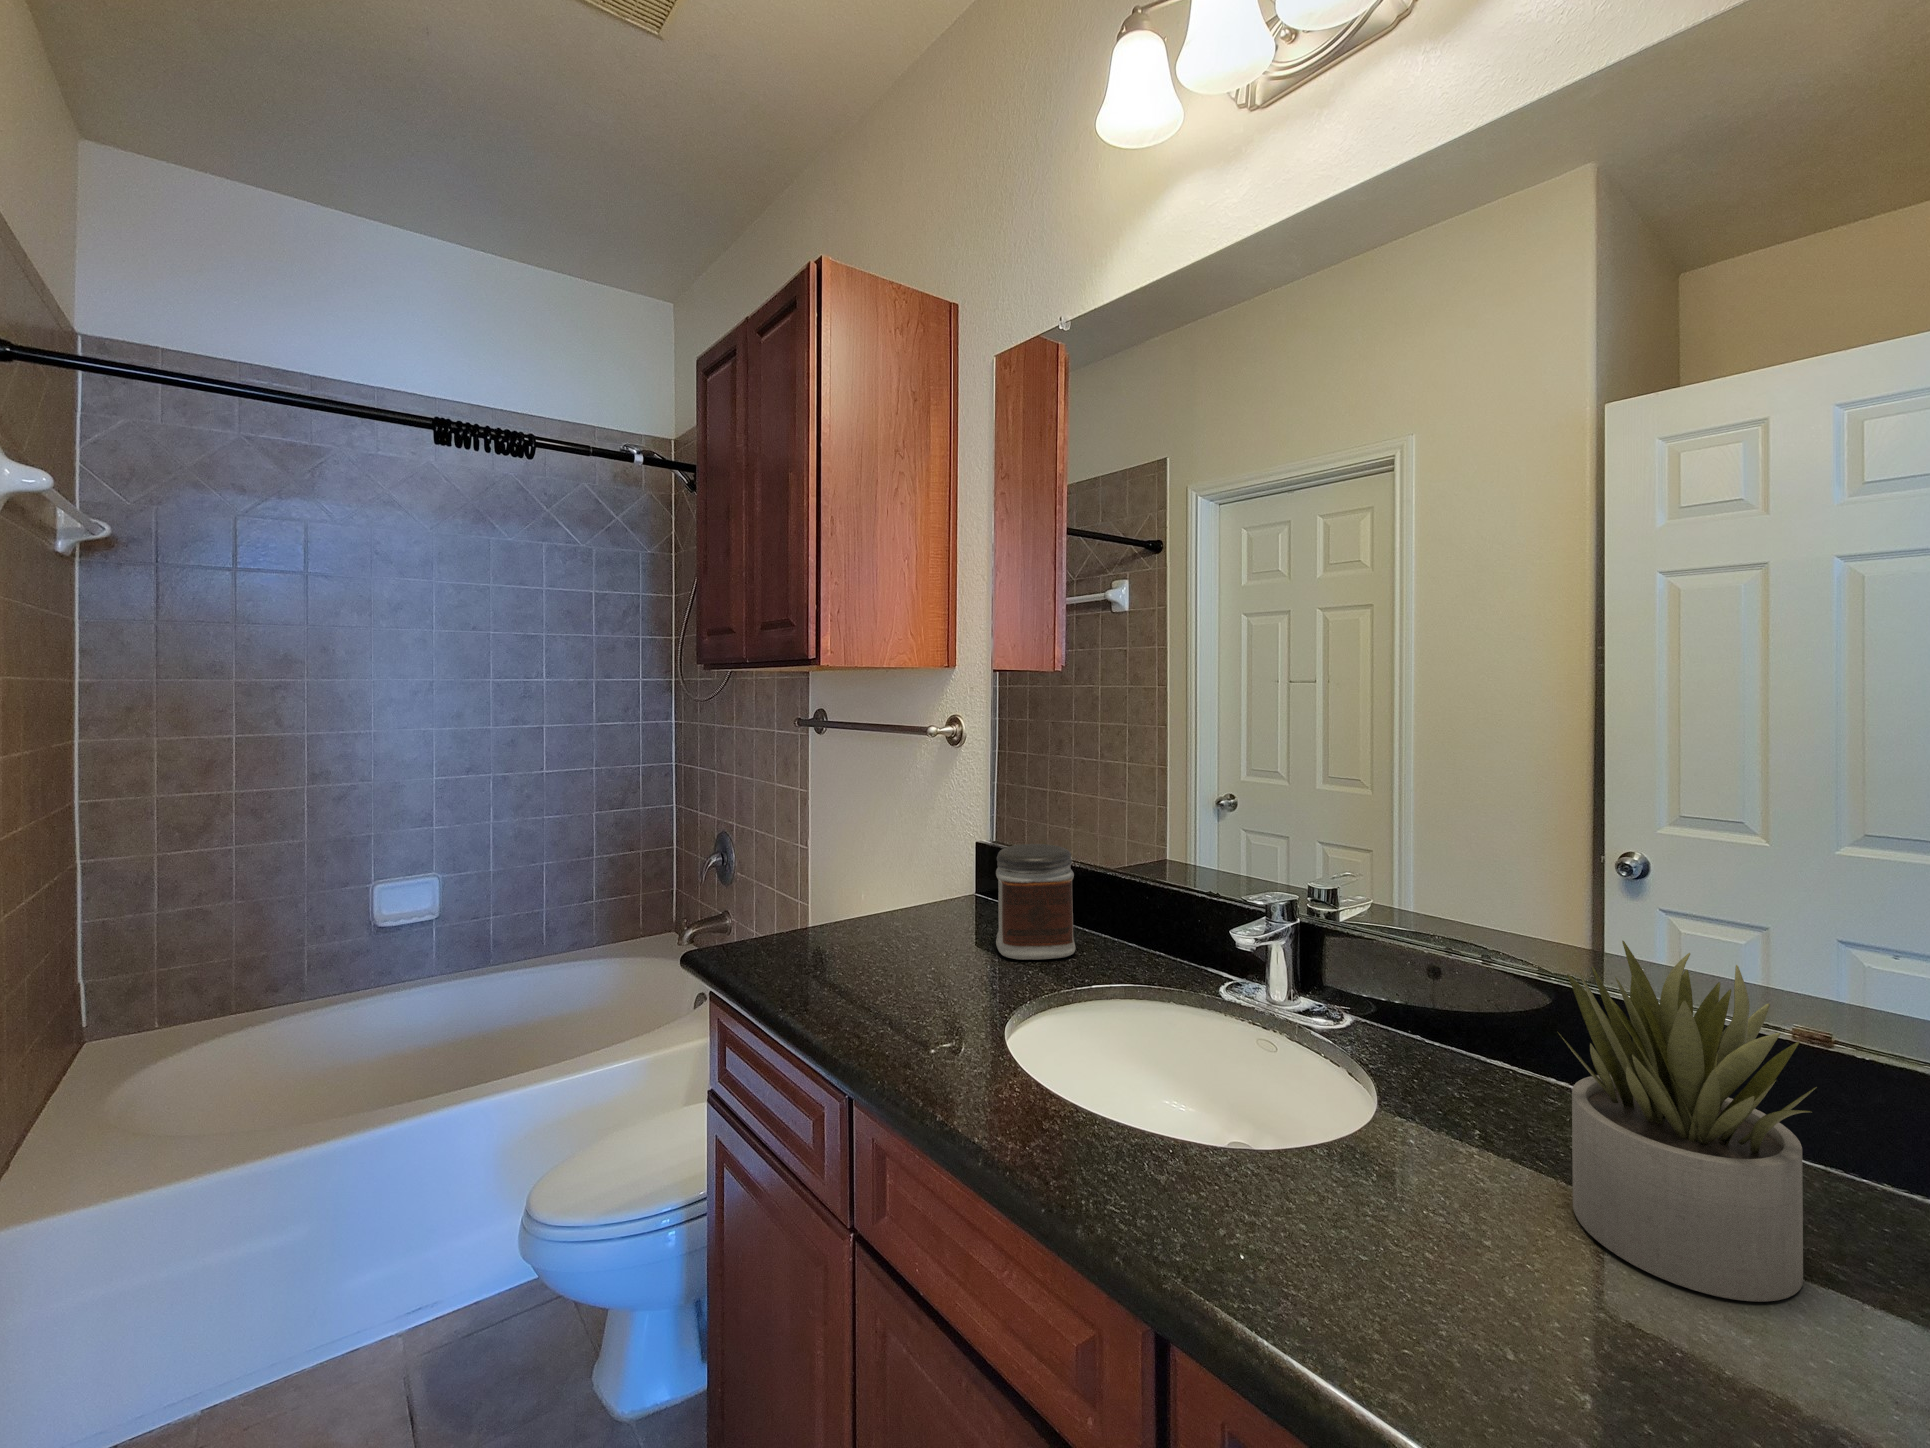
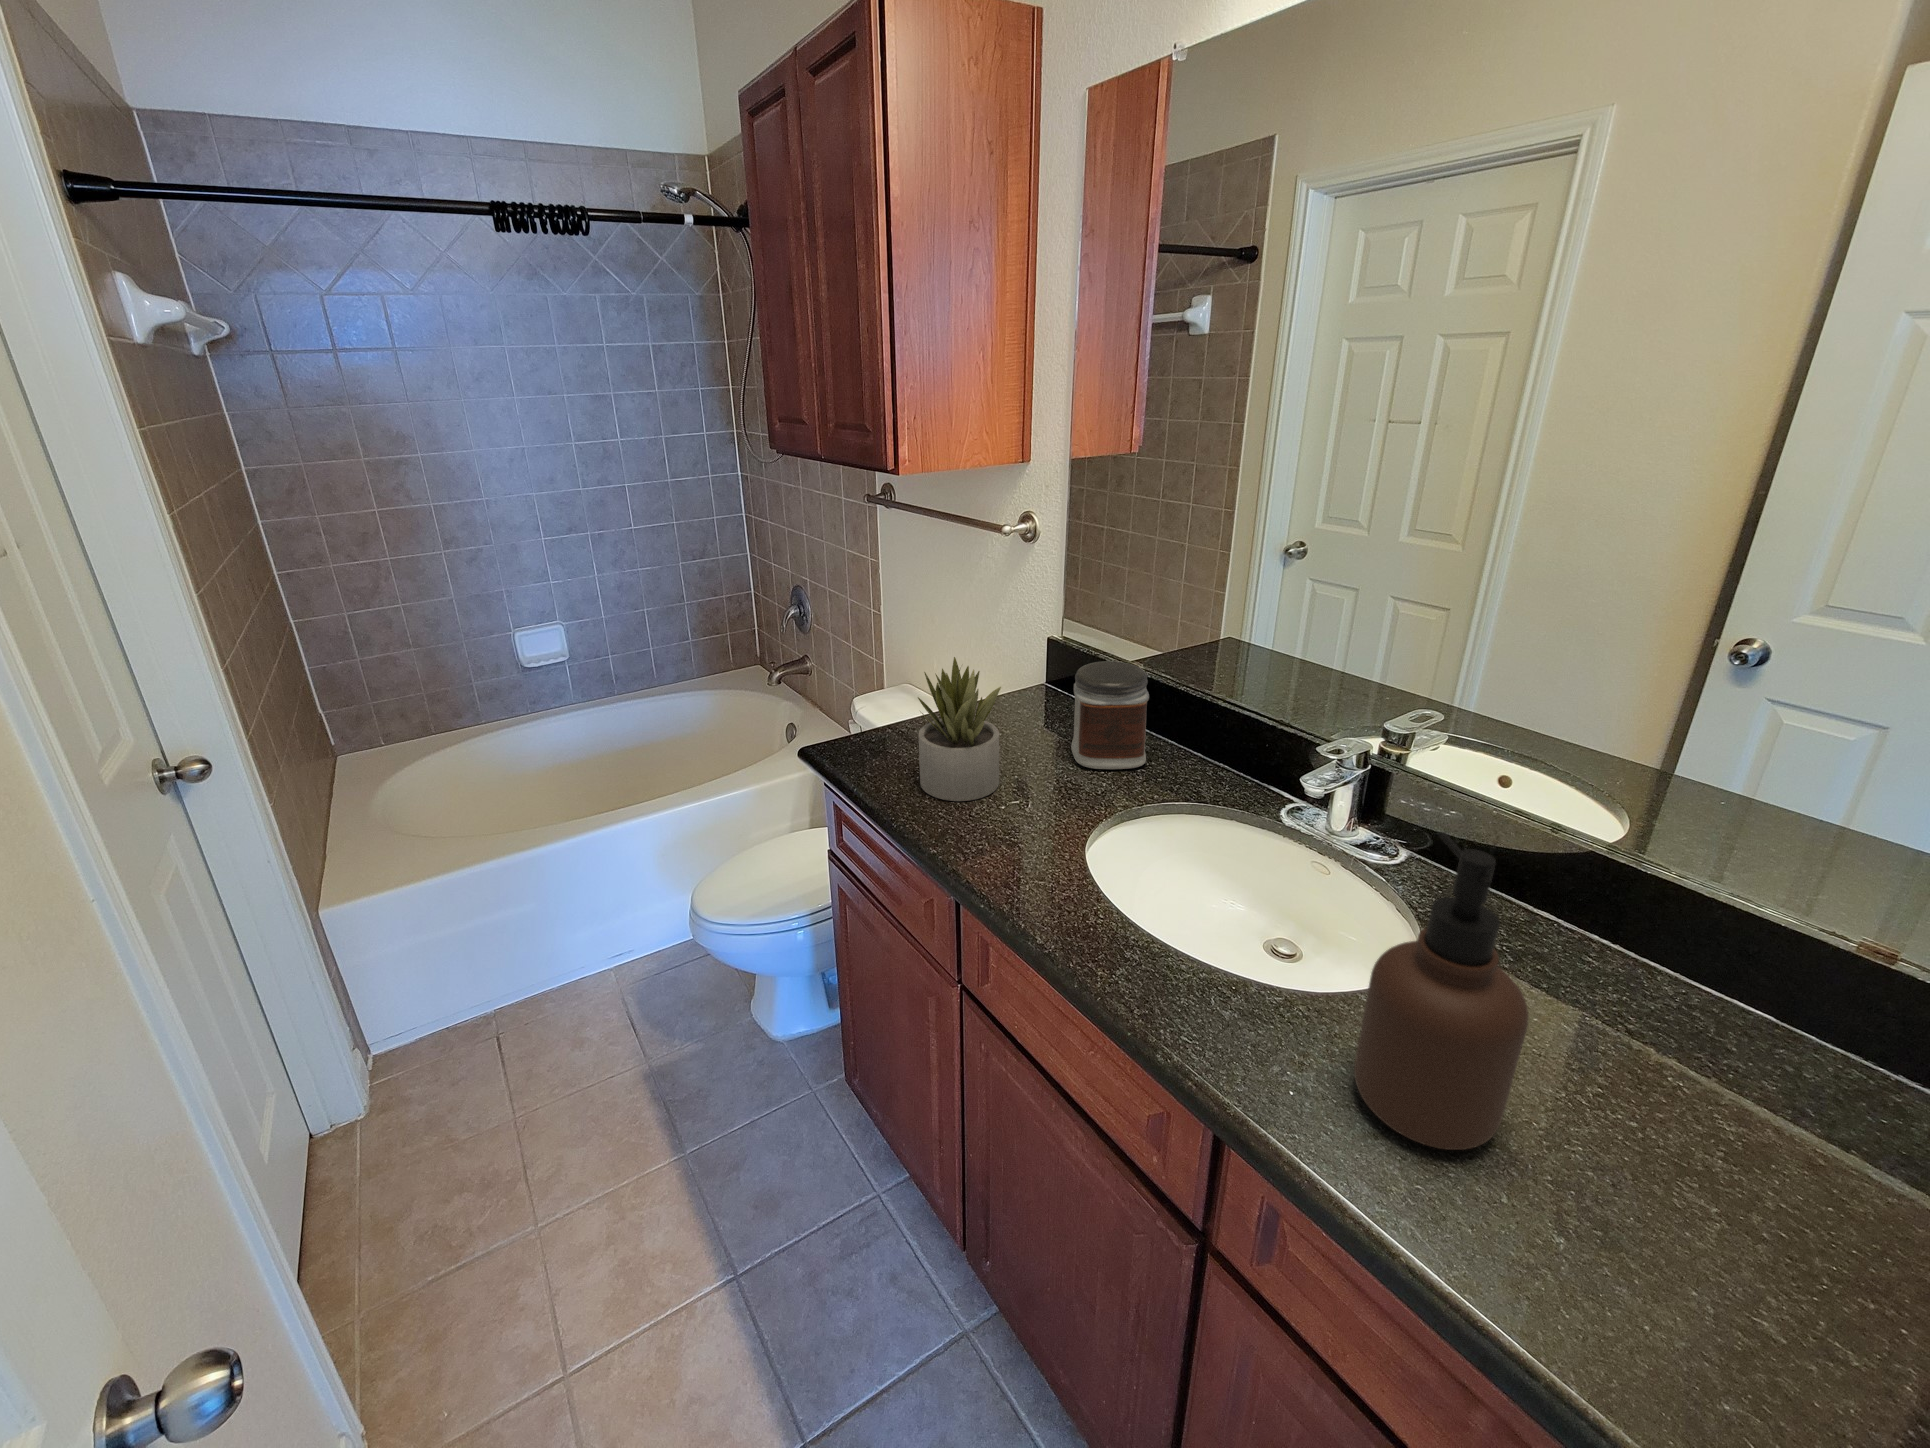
soap dispenser: none [1313,888,1492,1304] -> present [1354,832,1529,1150]
succulent plant: present [1559,941,1817,1301] -> present [918,657,1001,801]

